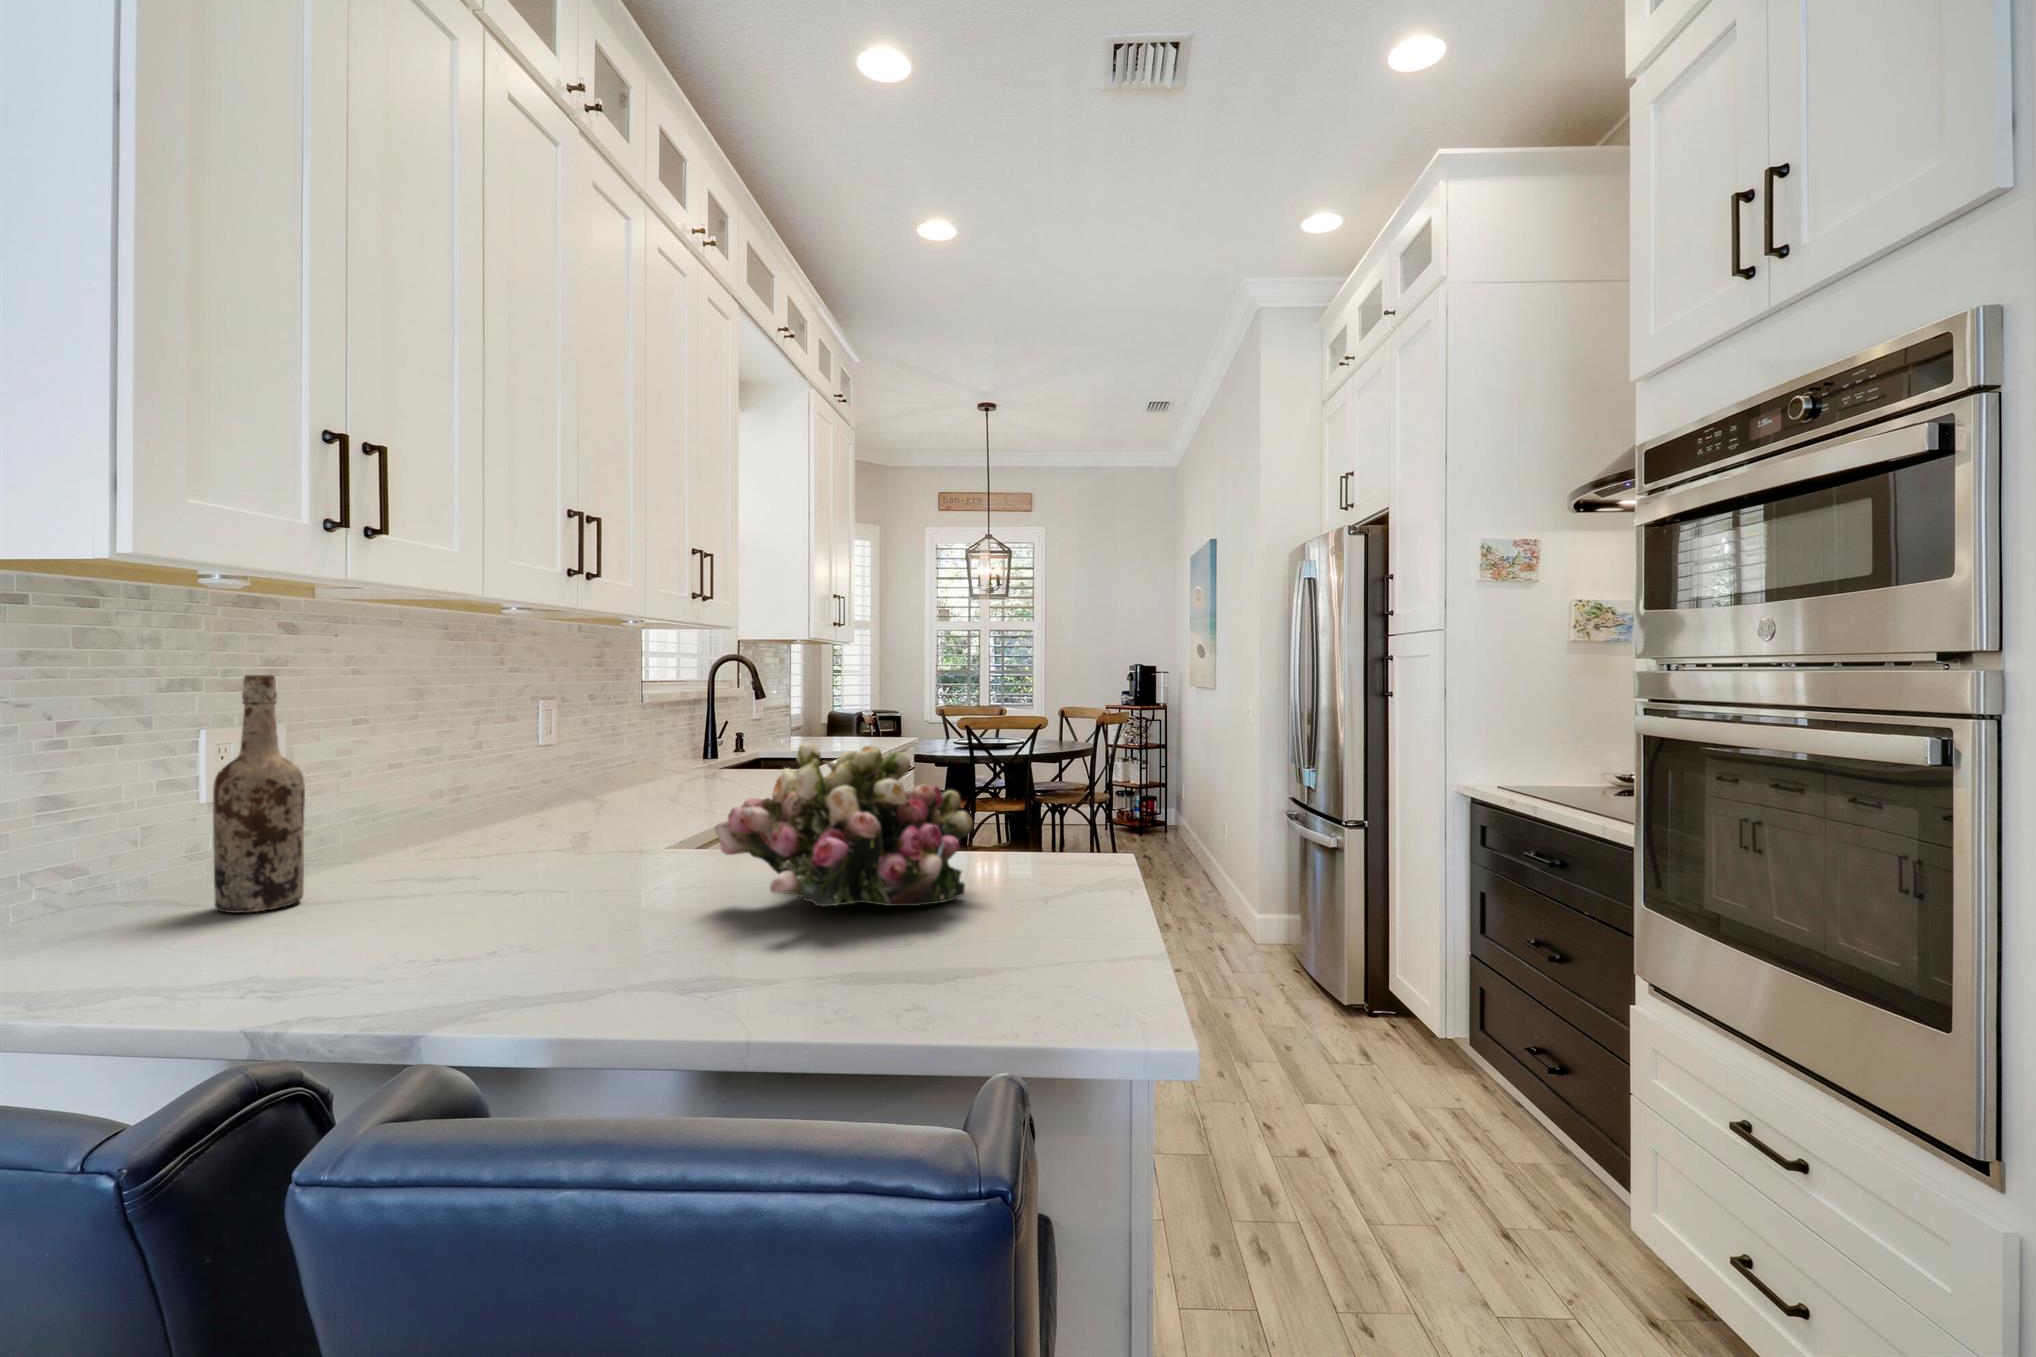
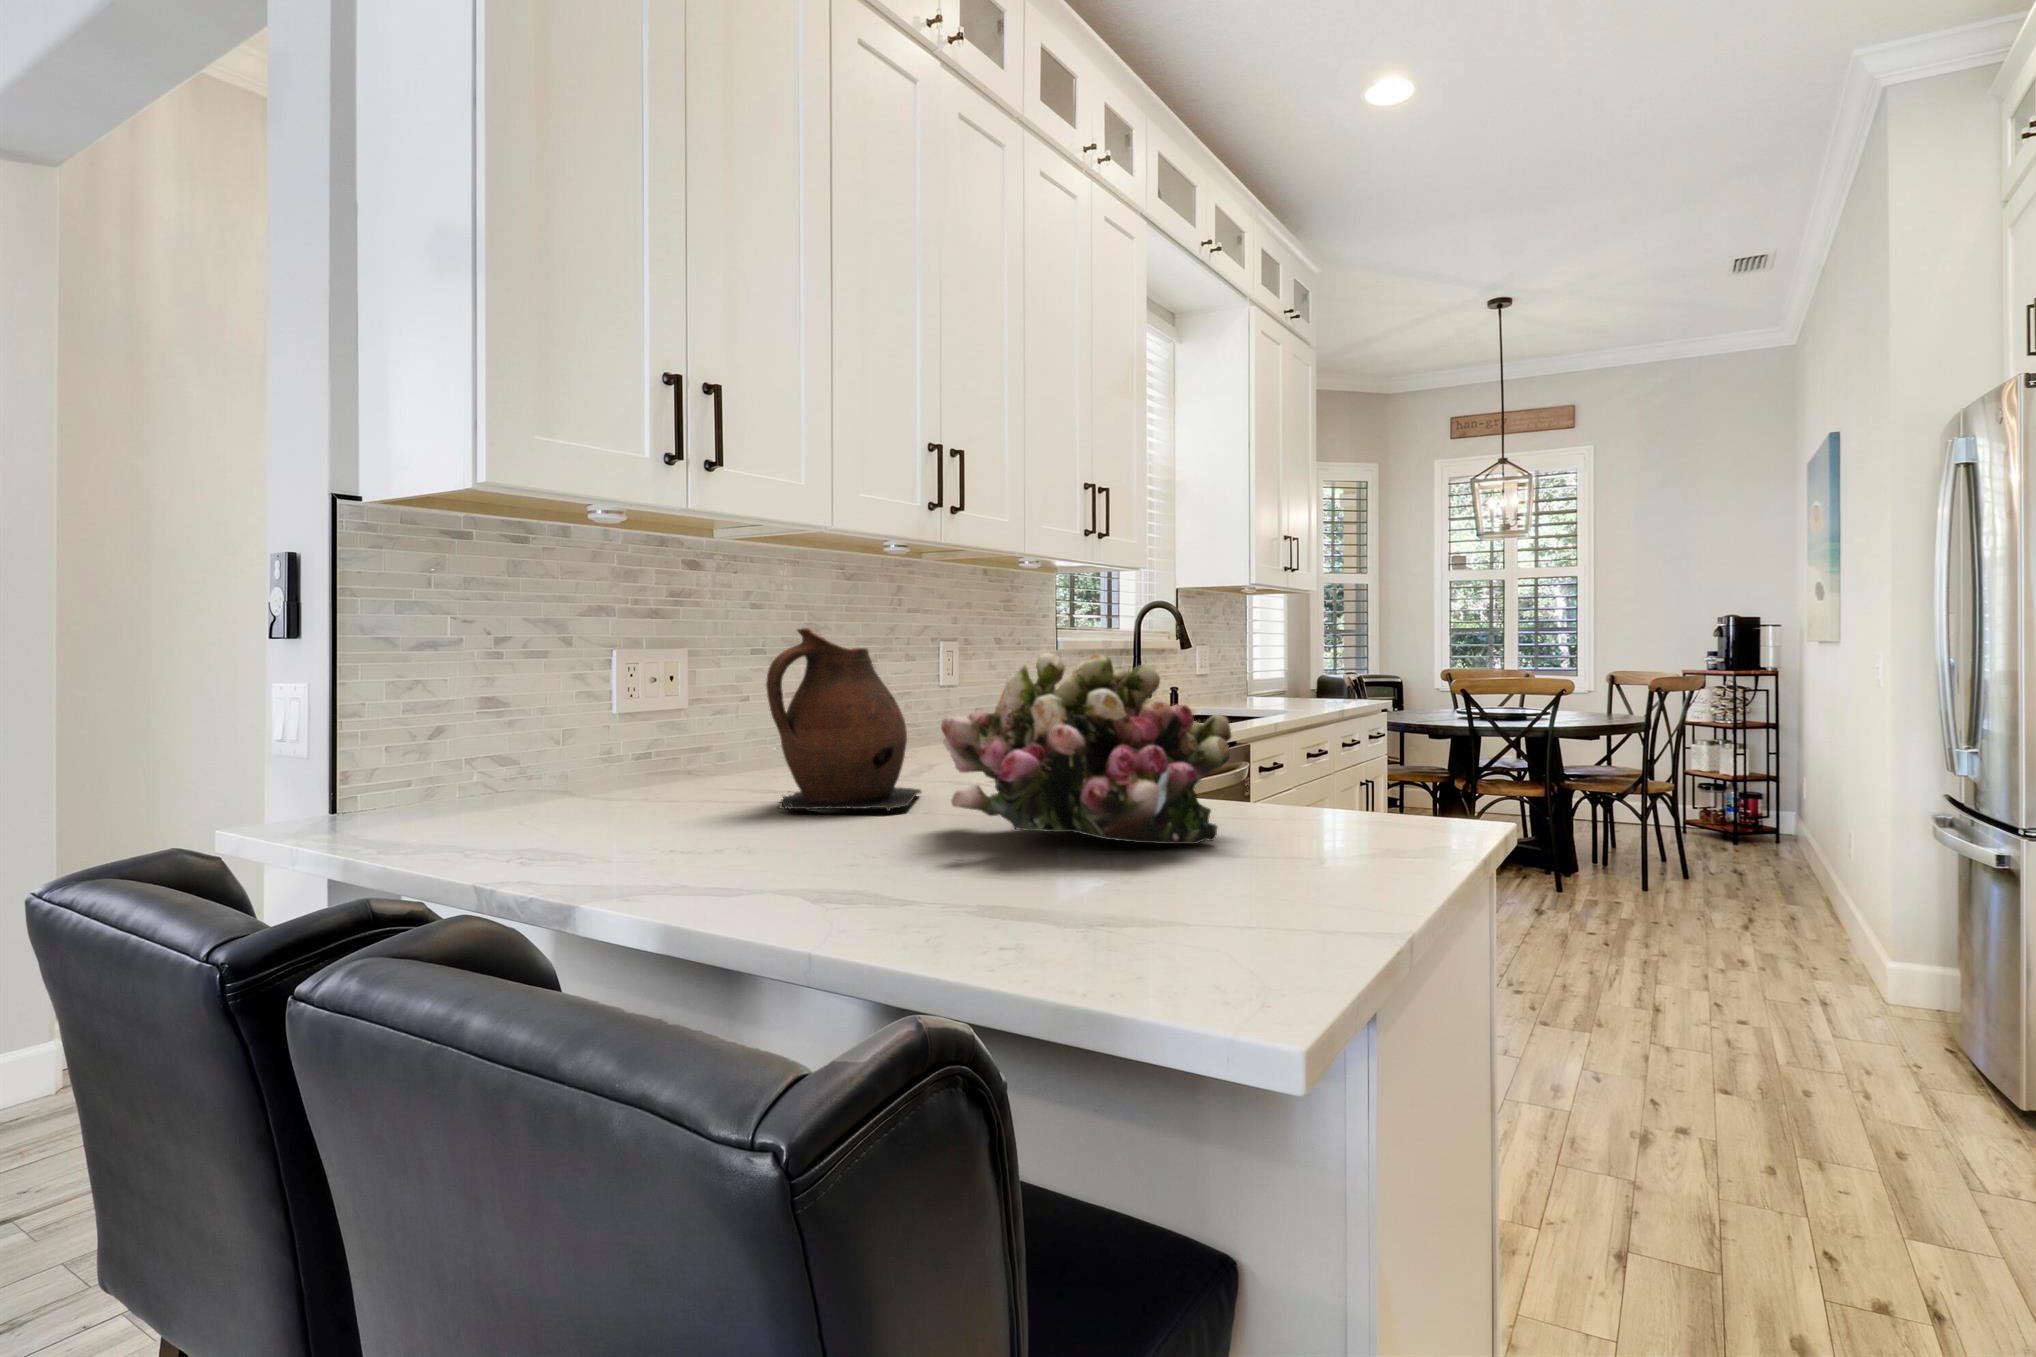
wine bottle: present [213,675,305,913] -> none [587,594,654,797]
ceramic pitcher: none [486,717,651,906] -> present [766,628,921,811]

